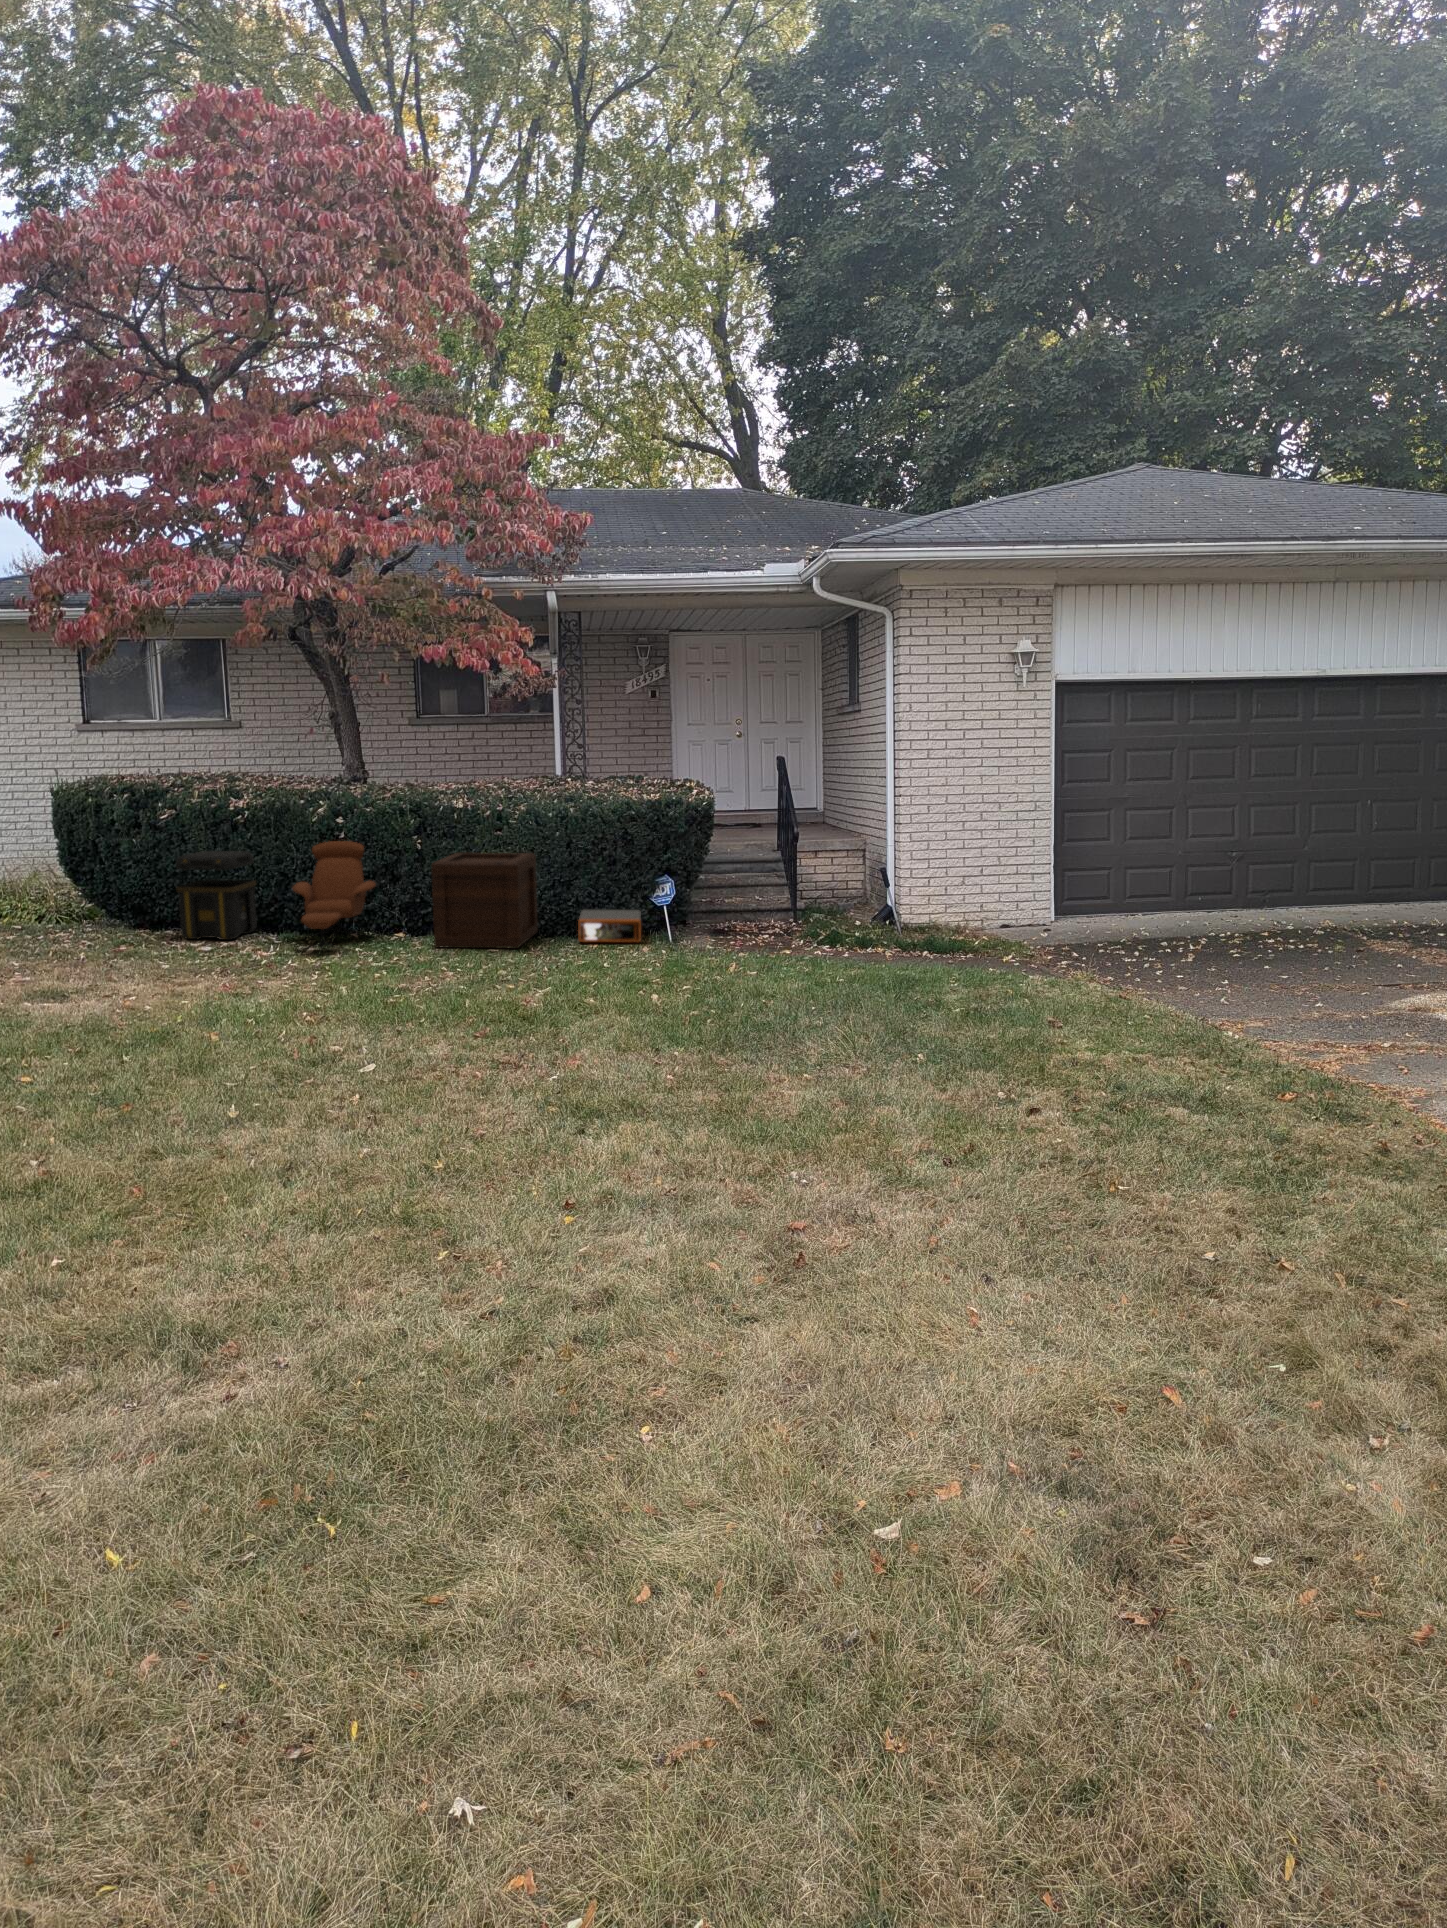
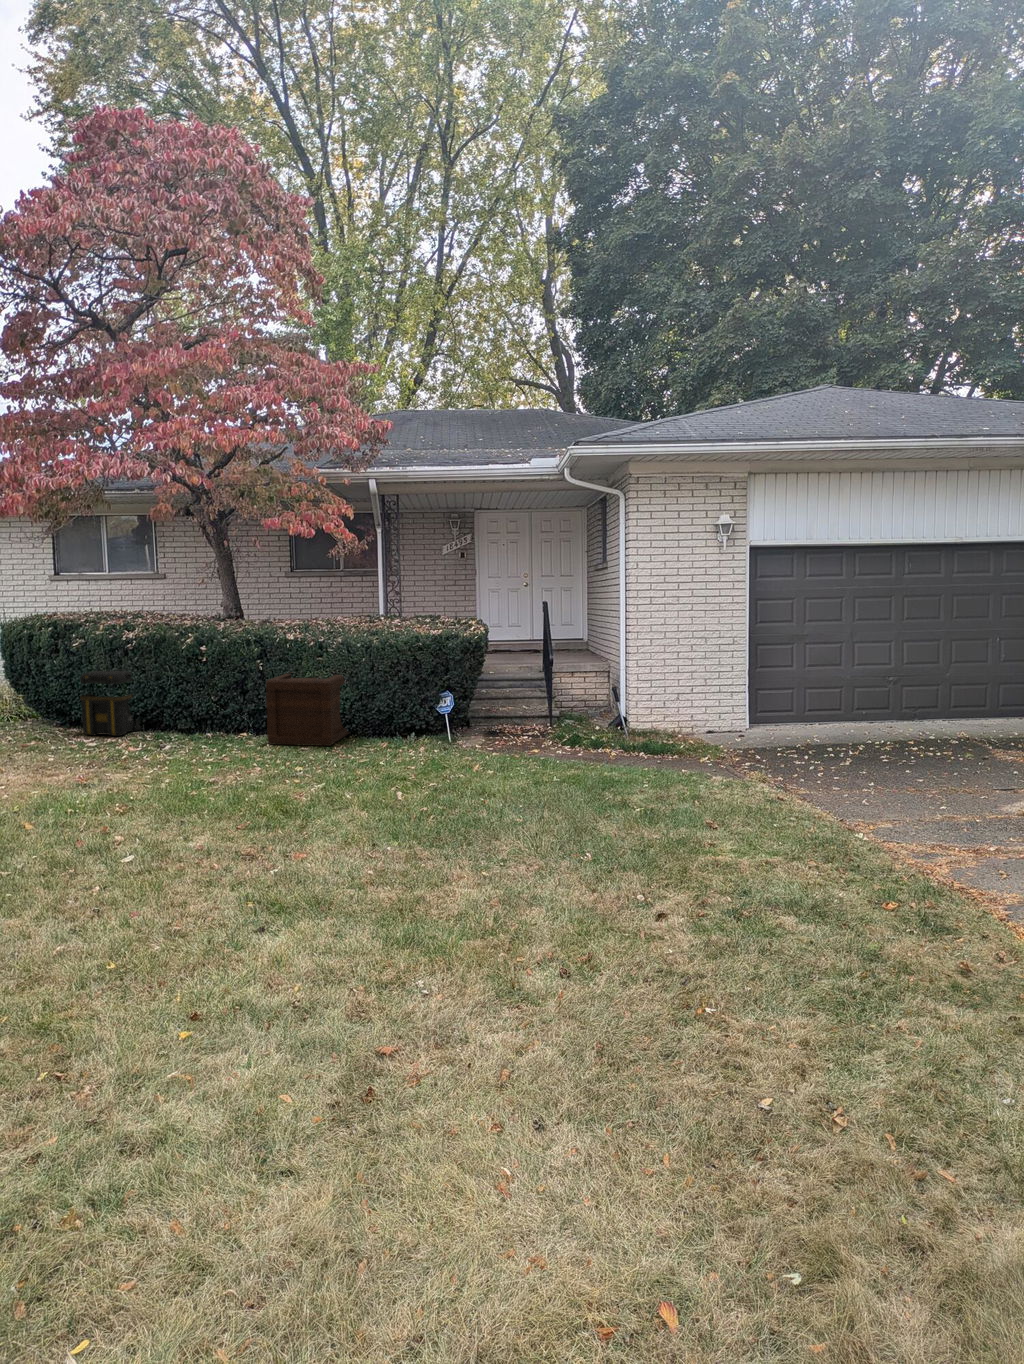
lounge chair: present [293,841,376,954] -> none [164,663,228,750]
storage box: present [578,910,641,942] -> none [377,716,428,742]

